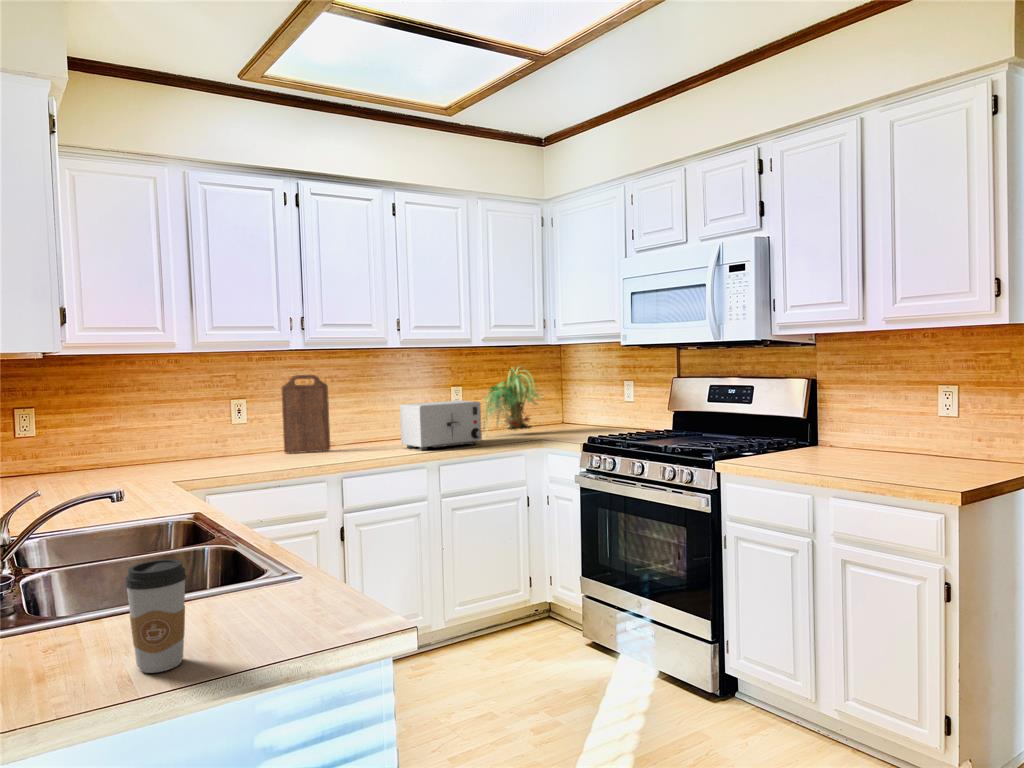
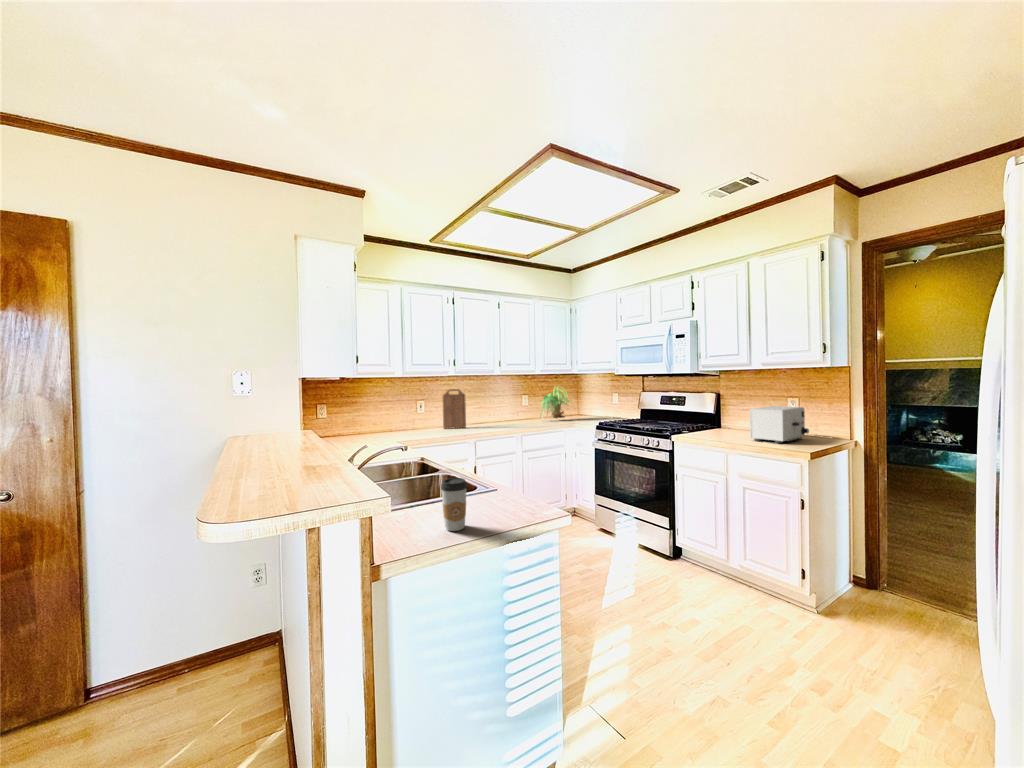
toaster: present [400,400,482,450] -> present [750,406,809,443]

